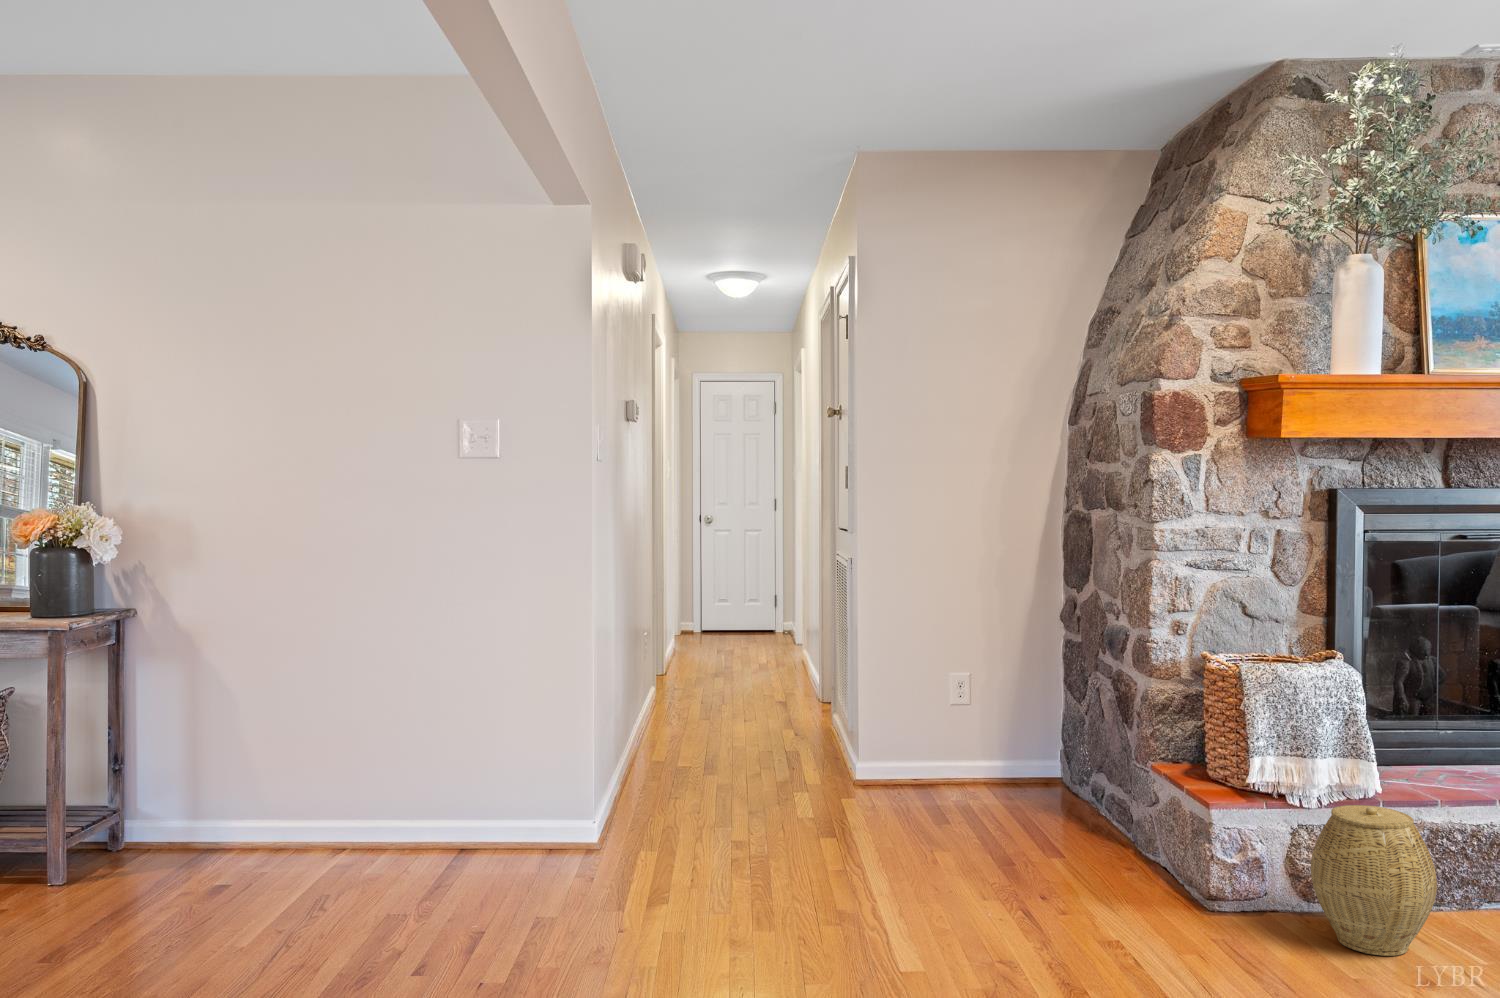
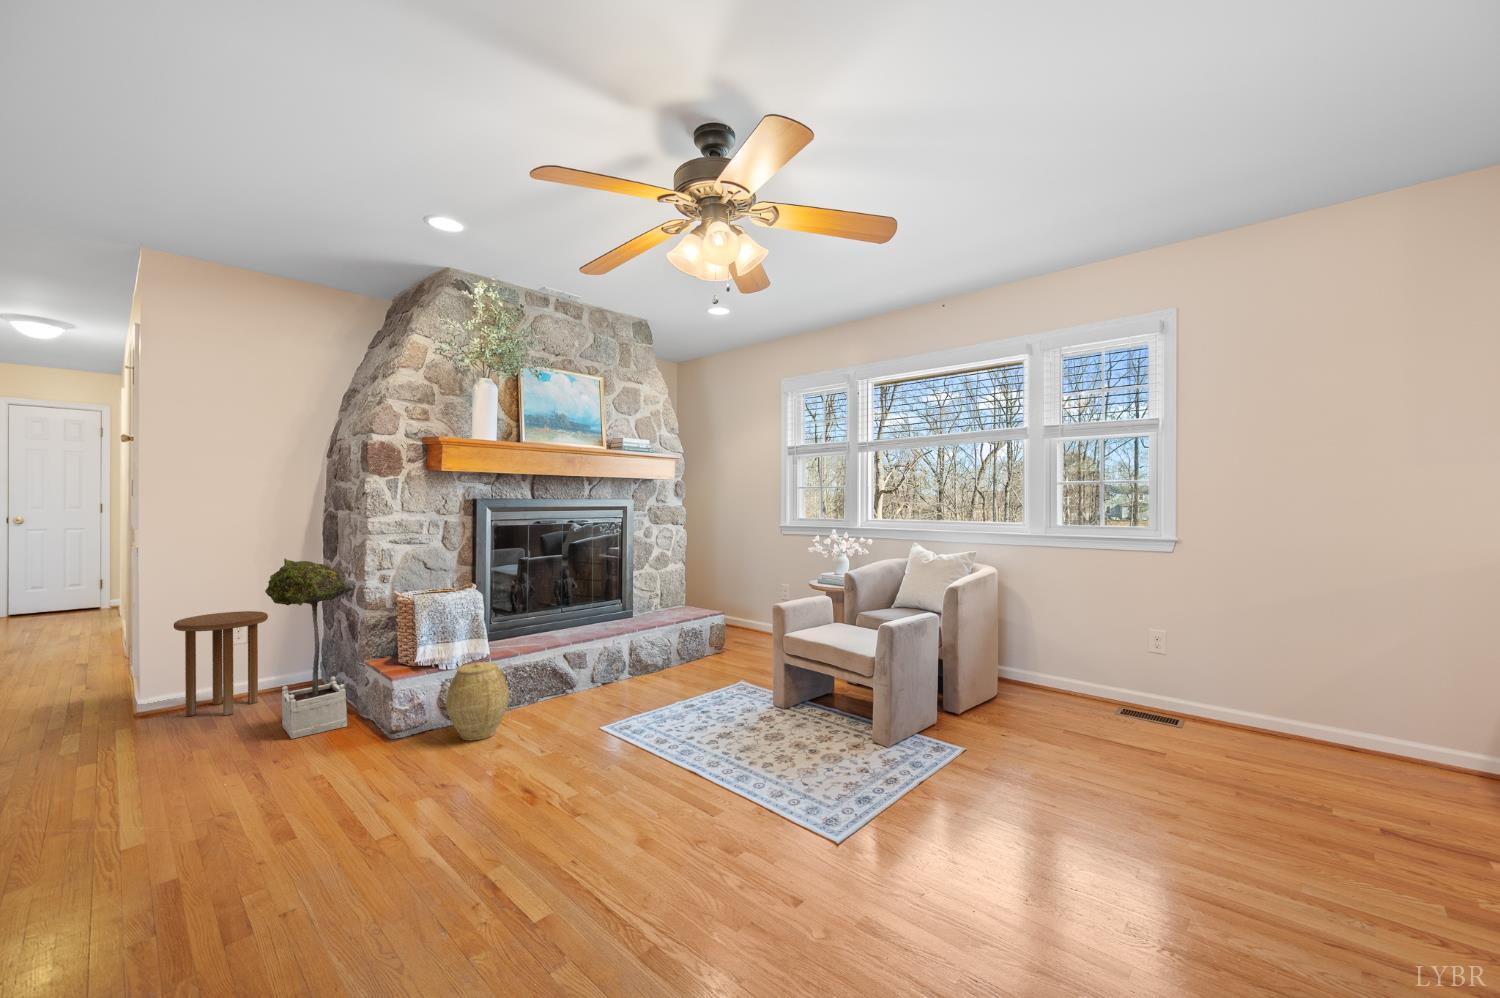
potted tree: none [1016,584,1134,870] -> present [265,558,353,739]
side table: none [894,656,1001,809] -> present [174,611,268,717]

